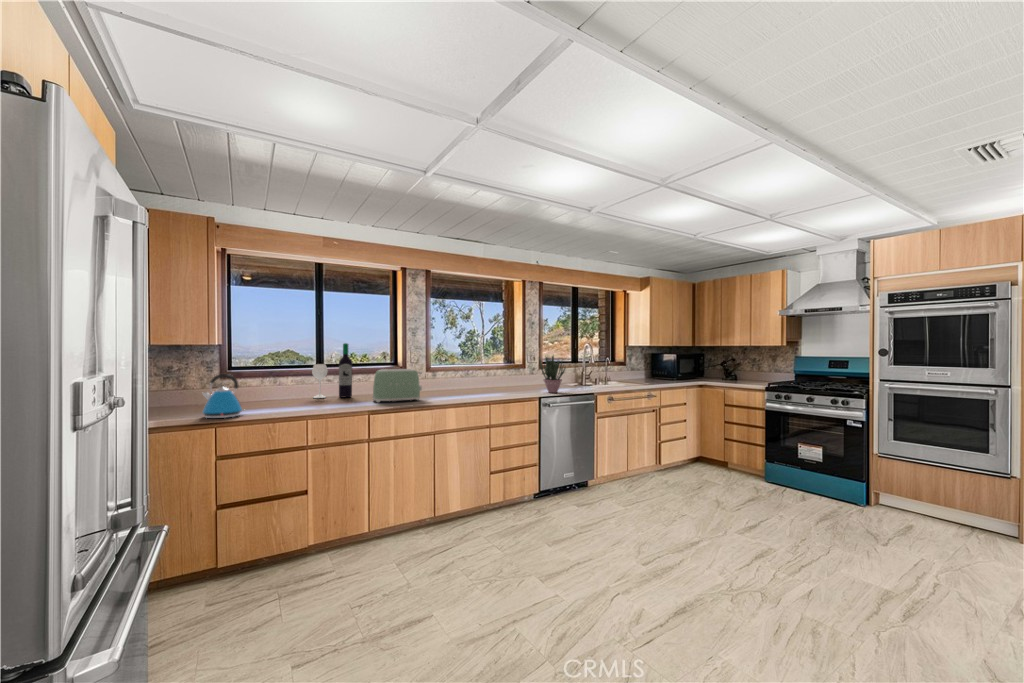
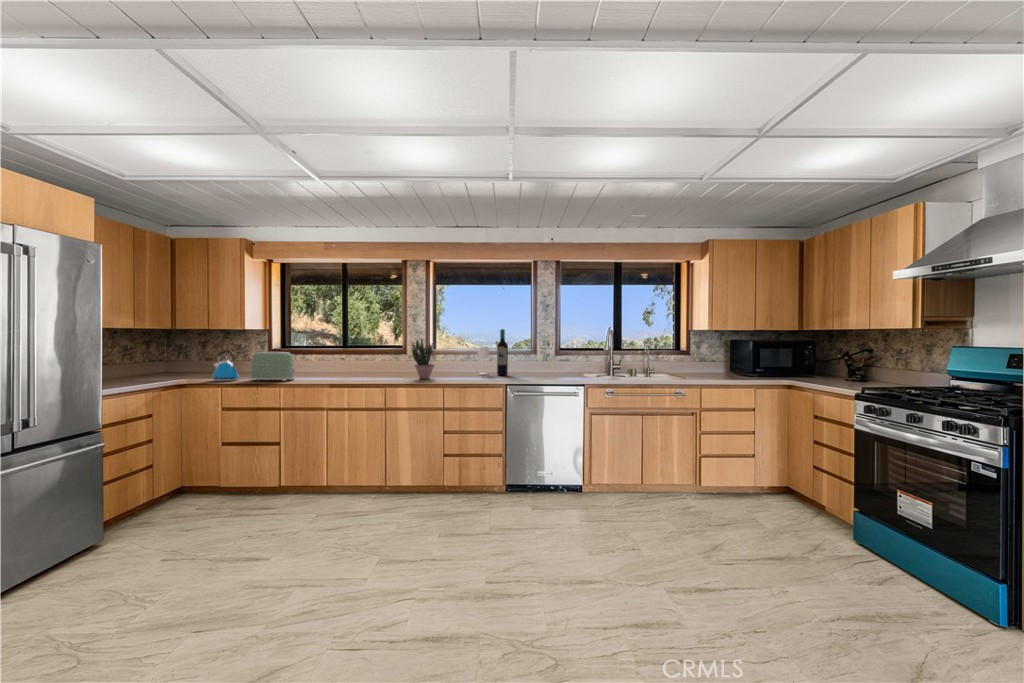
wine bottle: present [312,343,352,398] -> present [478,329,508,375]
potted plant: present [539,356,565,393] -> present [412,339,434,379]
toaster: present [373,369,422,403] -> present [251,352,295,381]

